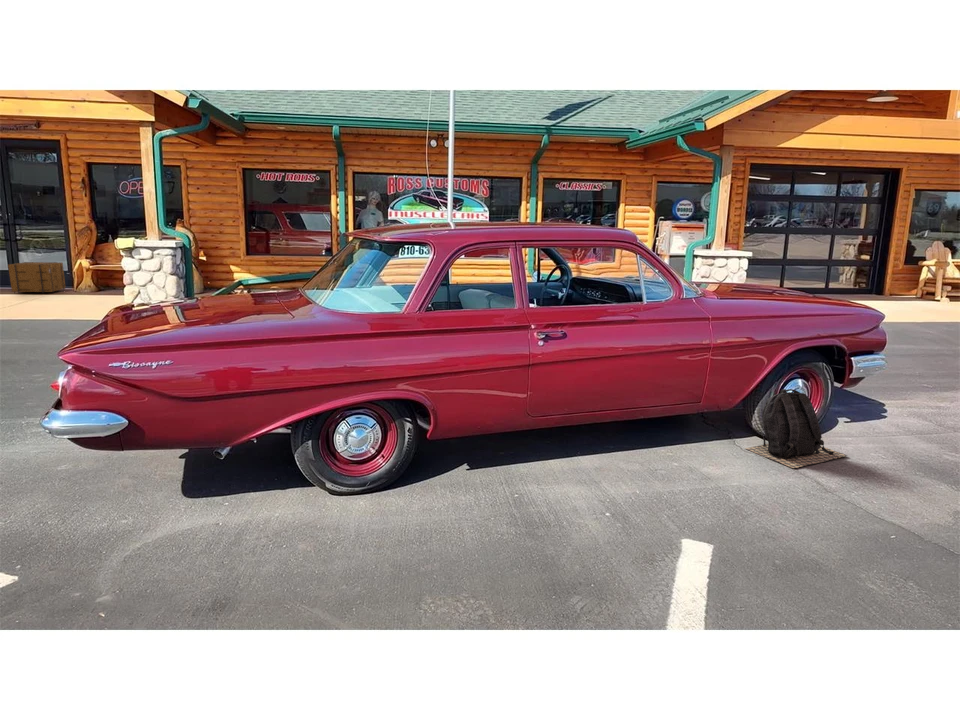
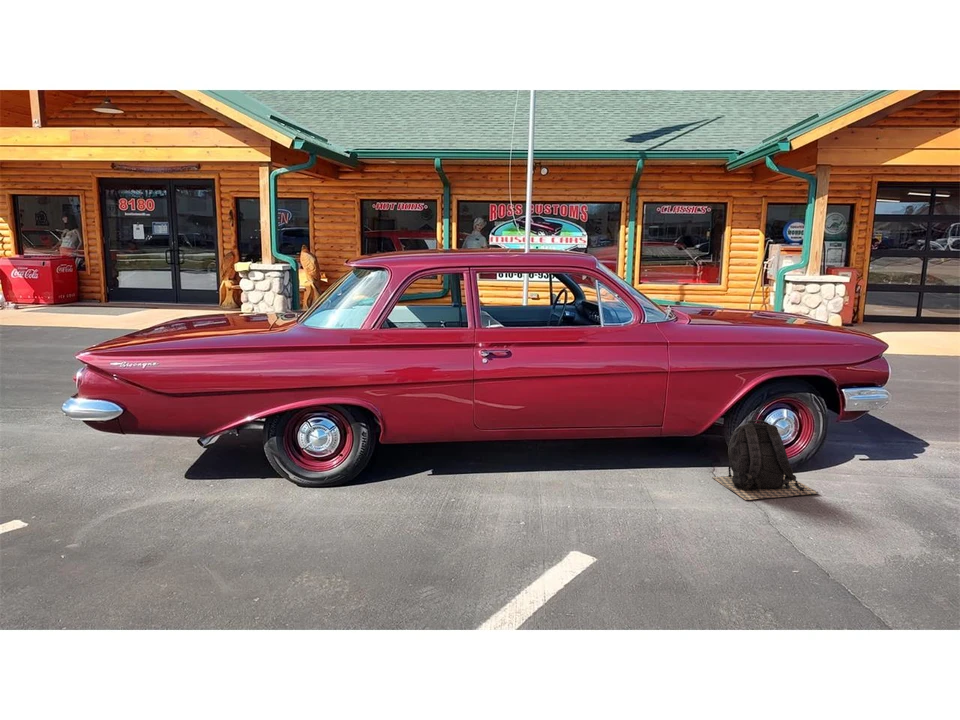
cardboard box: present [8,262,65,293] -> none [173,282,216,308]

